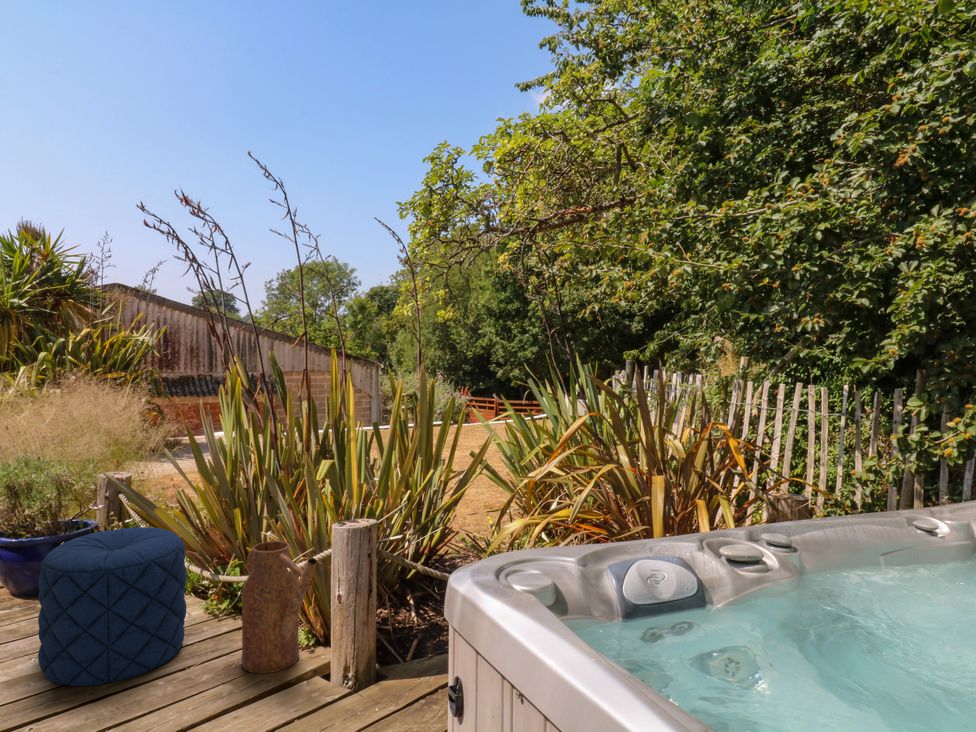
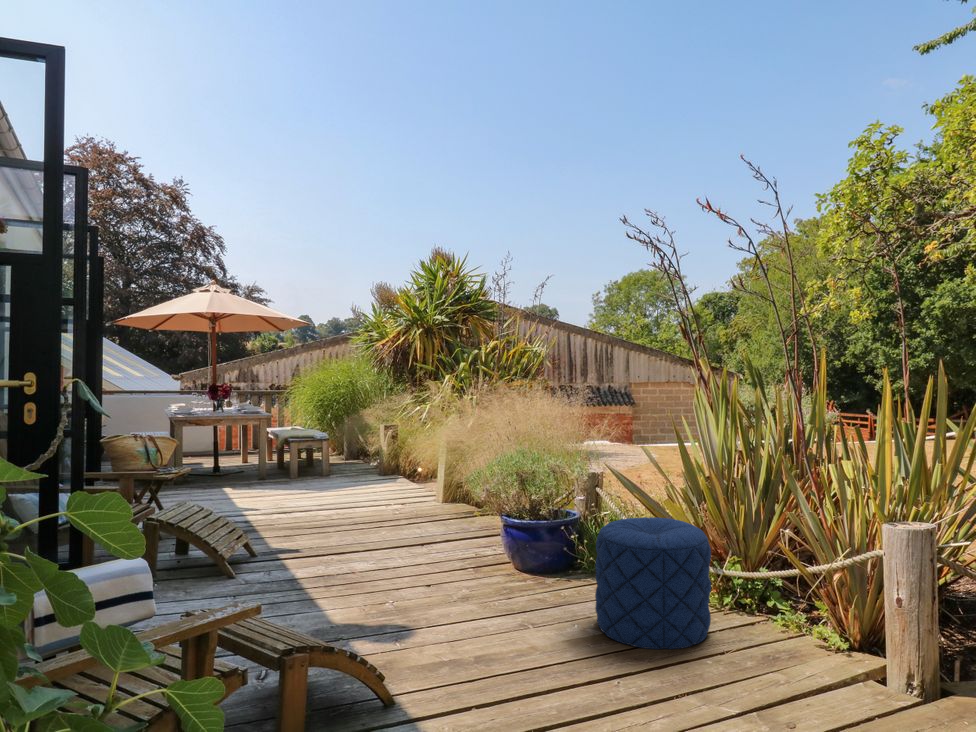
watering can: present [241,541,317,674] -> none [773,541,872,667]

